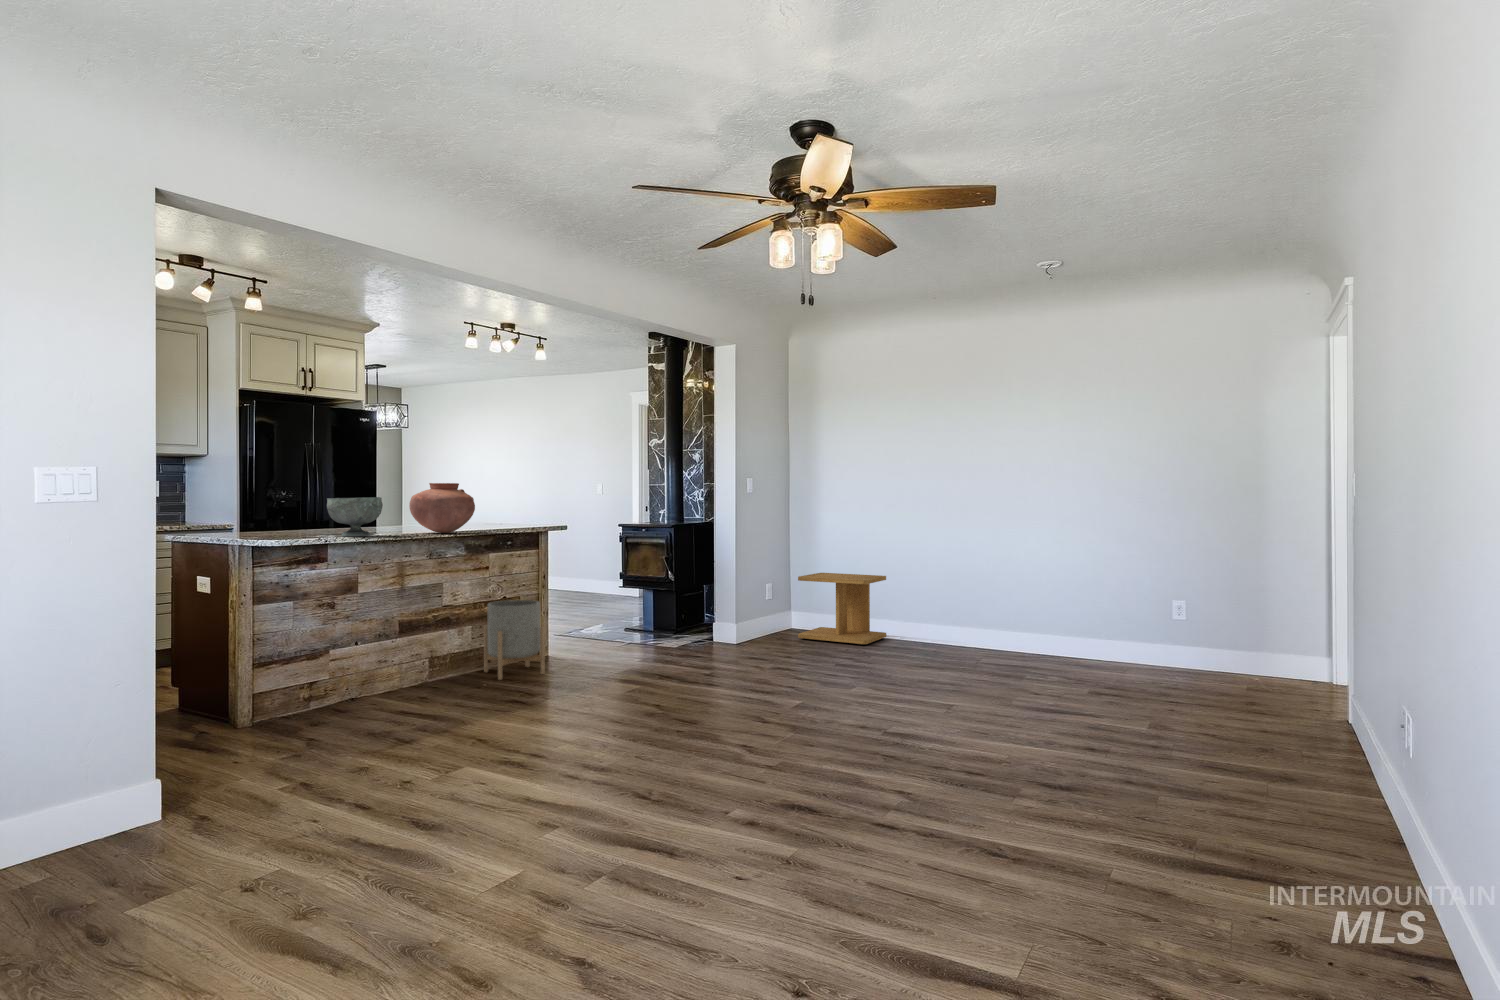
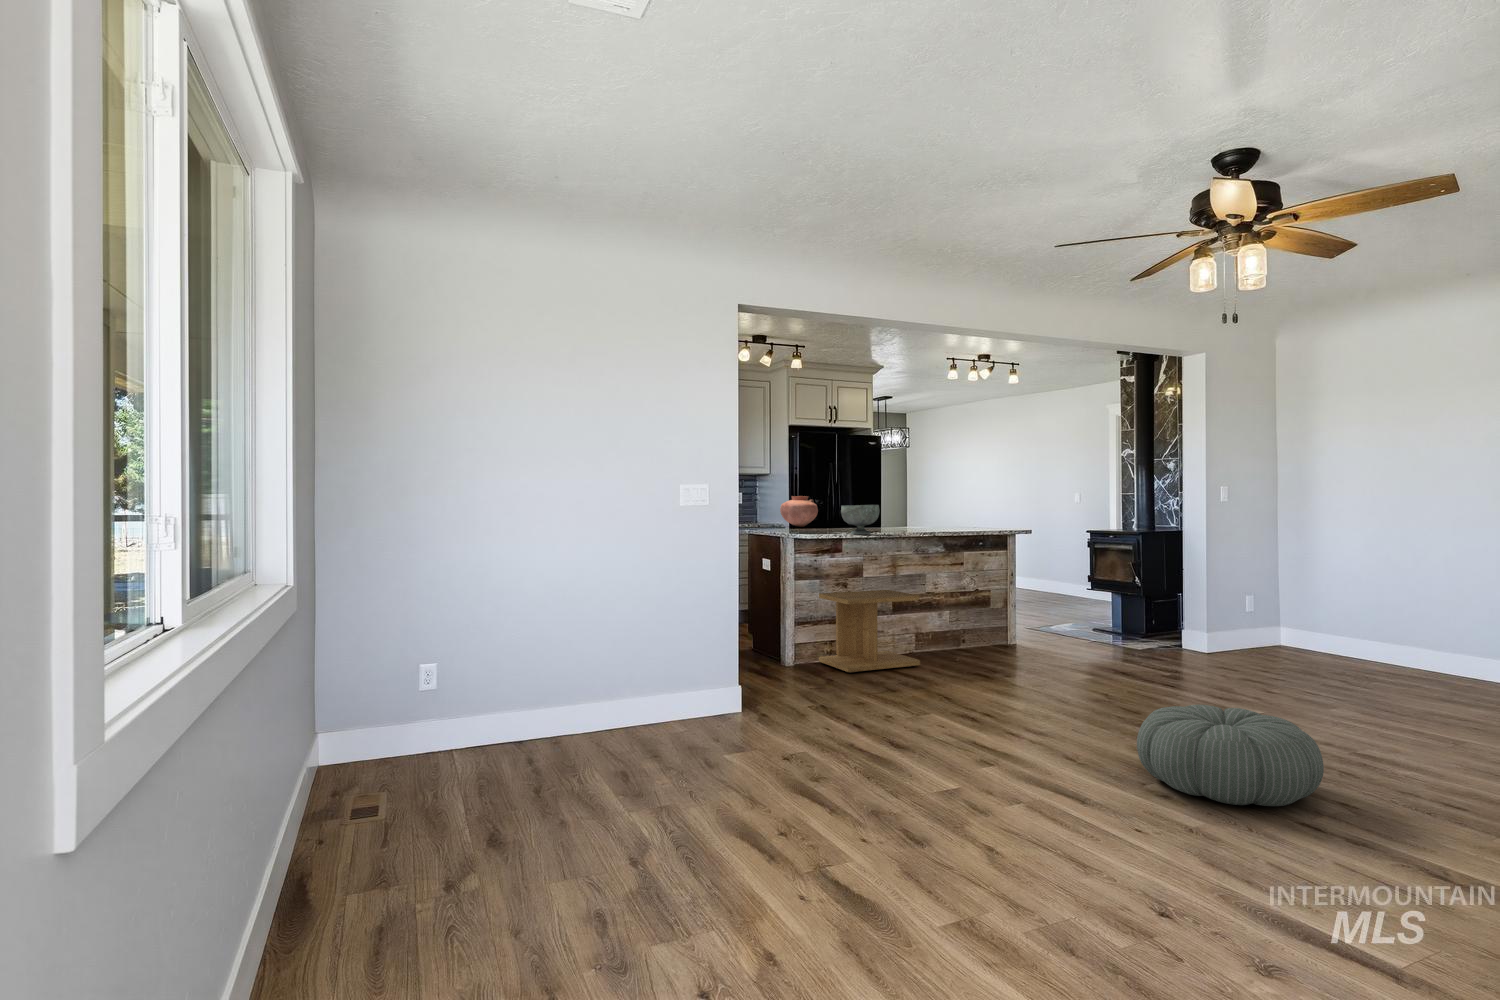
vase: present [409,483,475,533] -> present [780,496,818,526]
side table: present [798,573,886,645] -> present [819,590,920,673]
planter: present [484,600,545,680] -> none [960,592,1011,657]
pouf: none [717,712,888,821] -> present [1137,705,1324,806]

